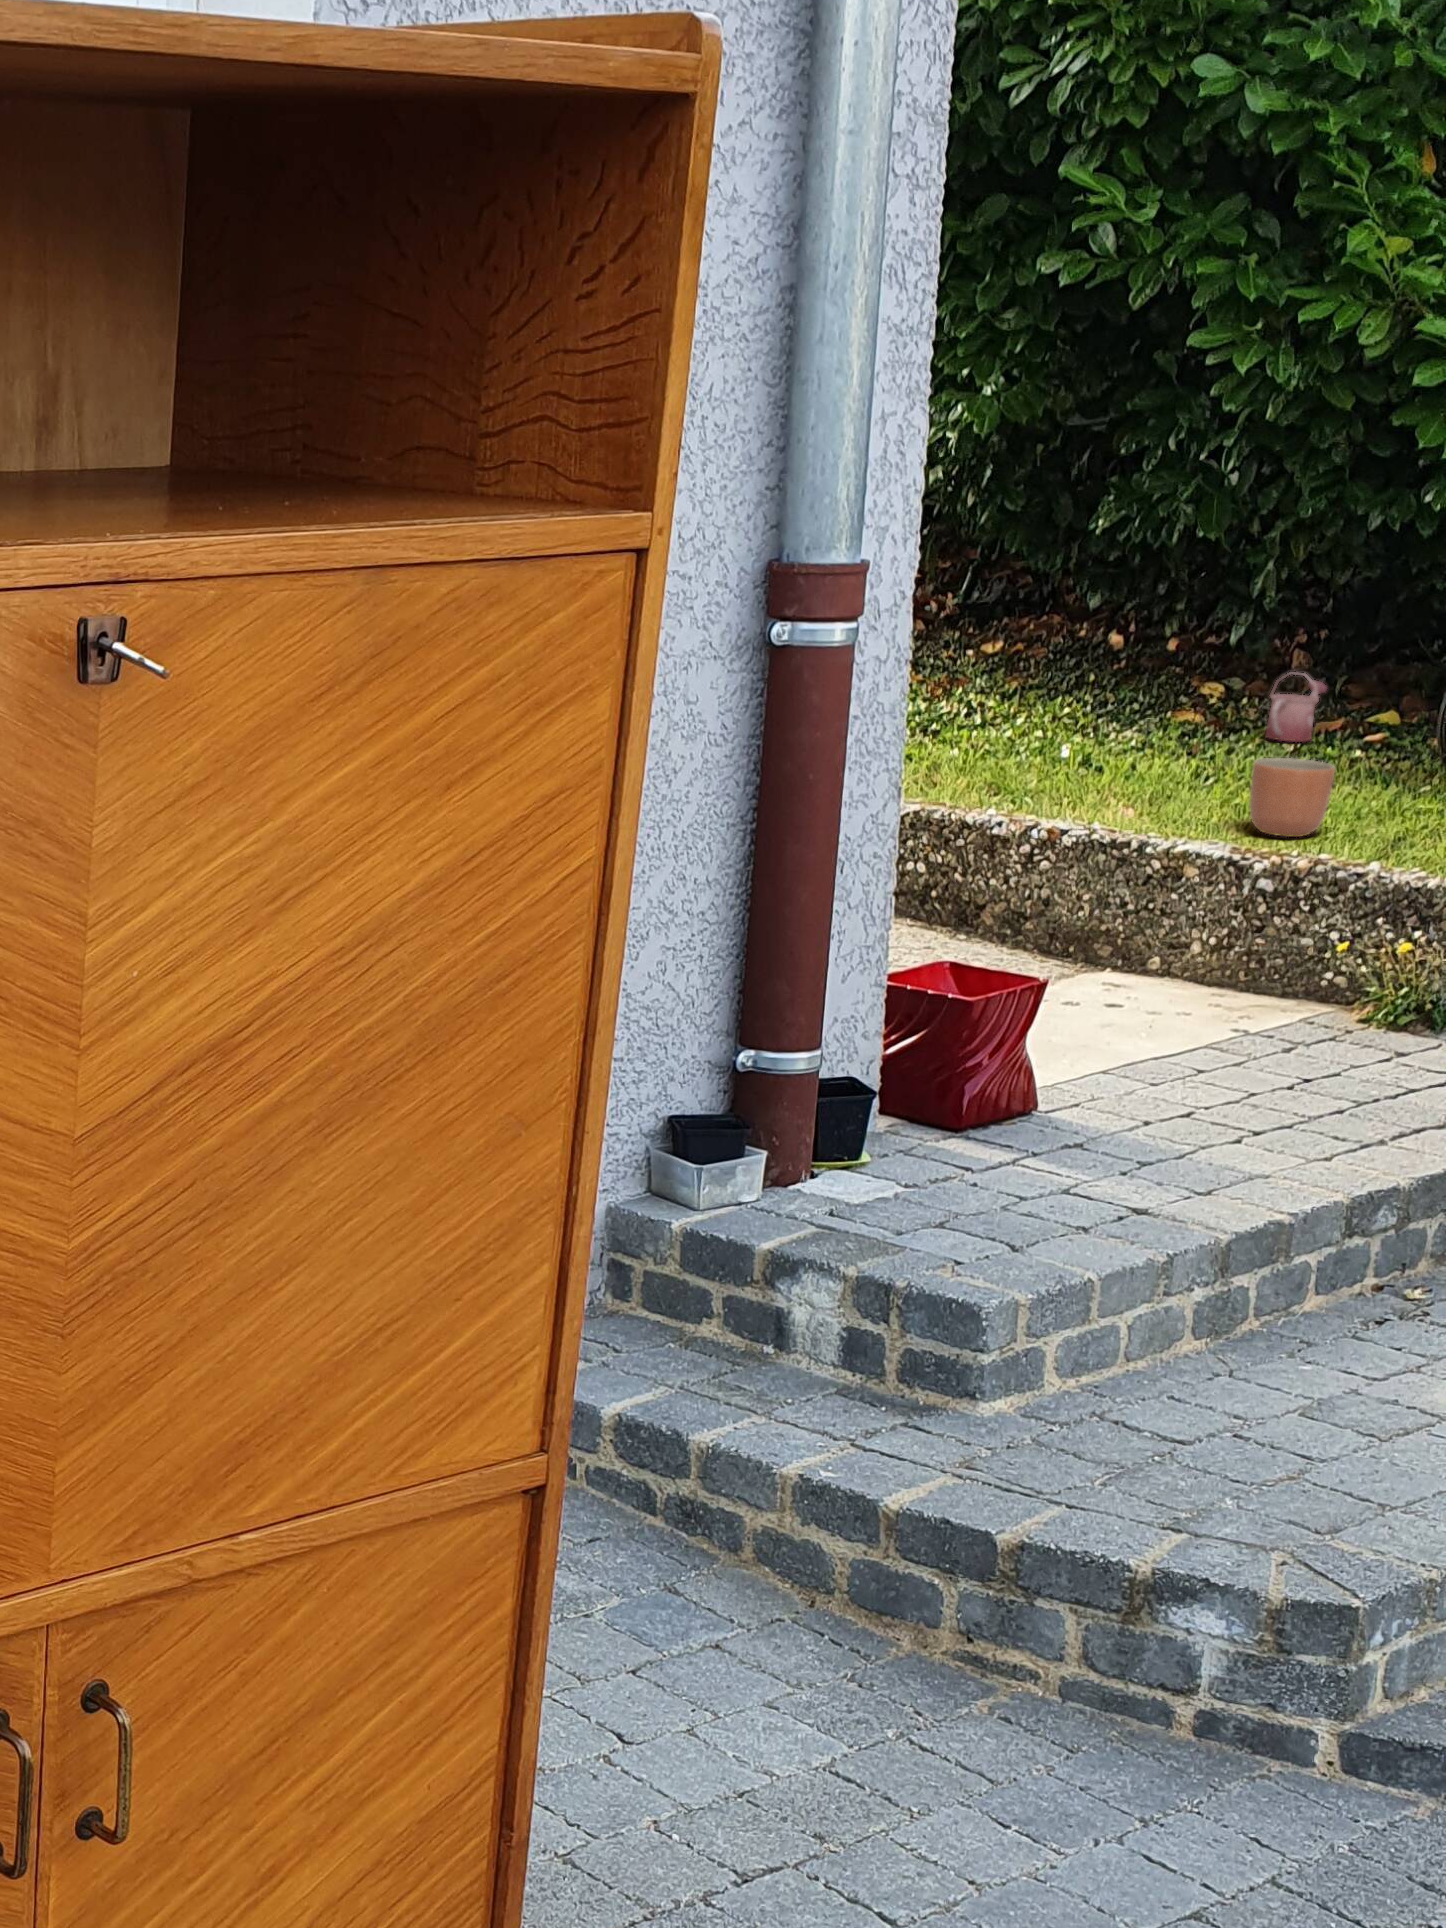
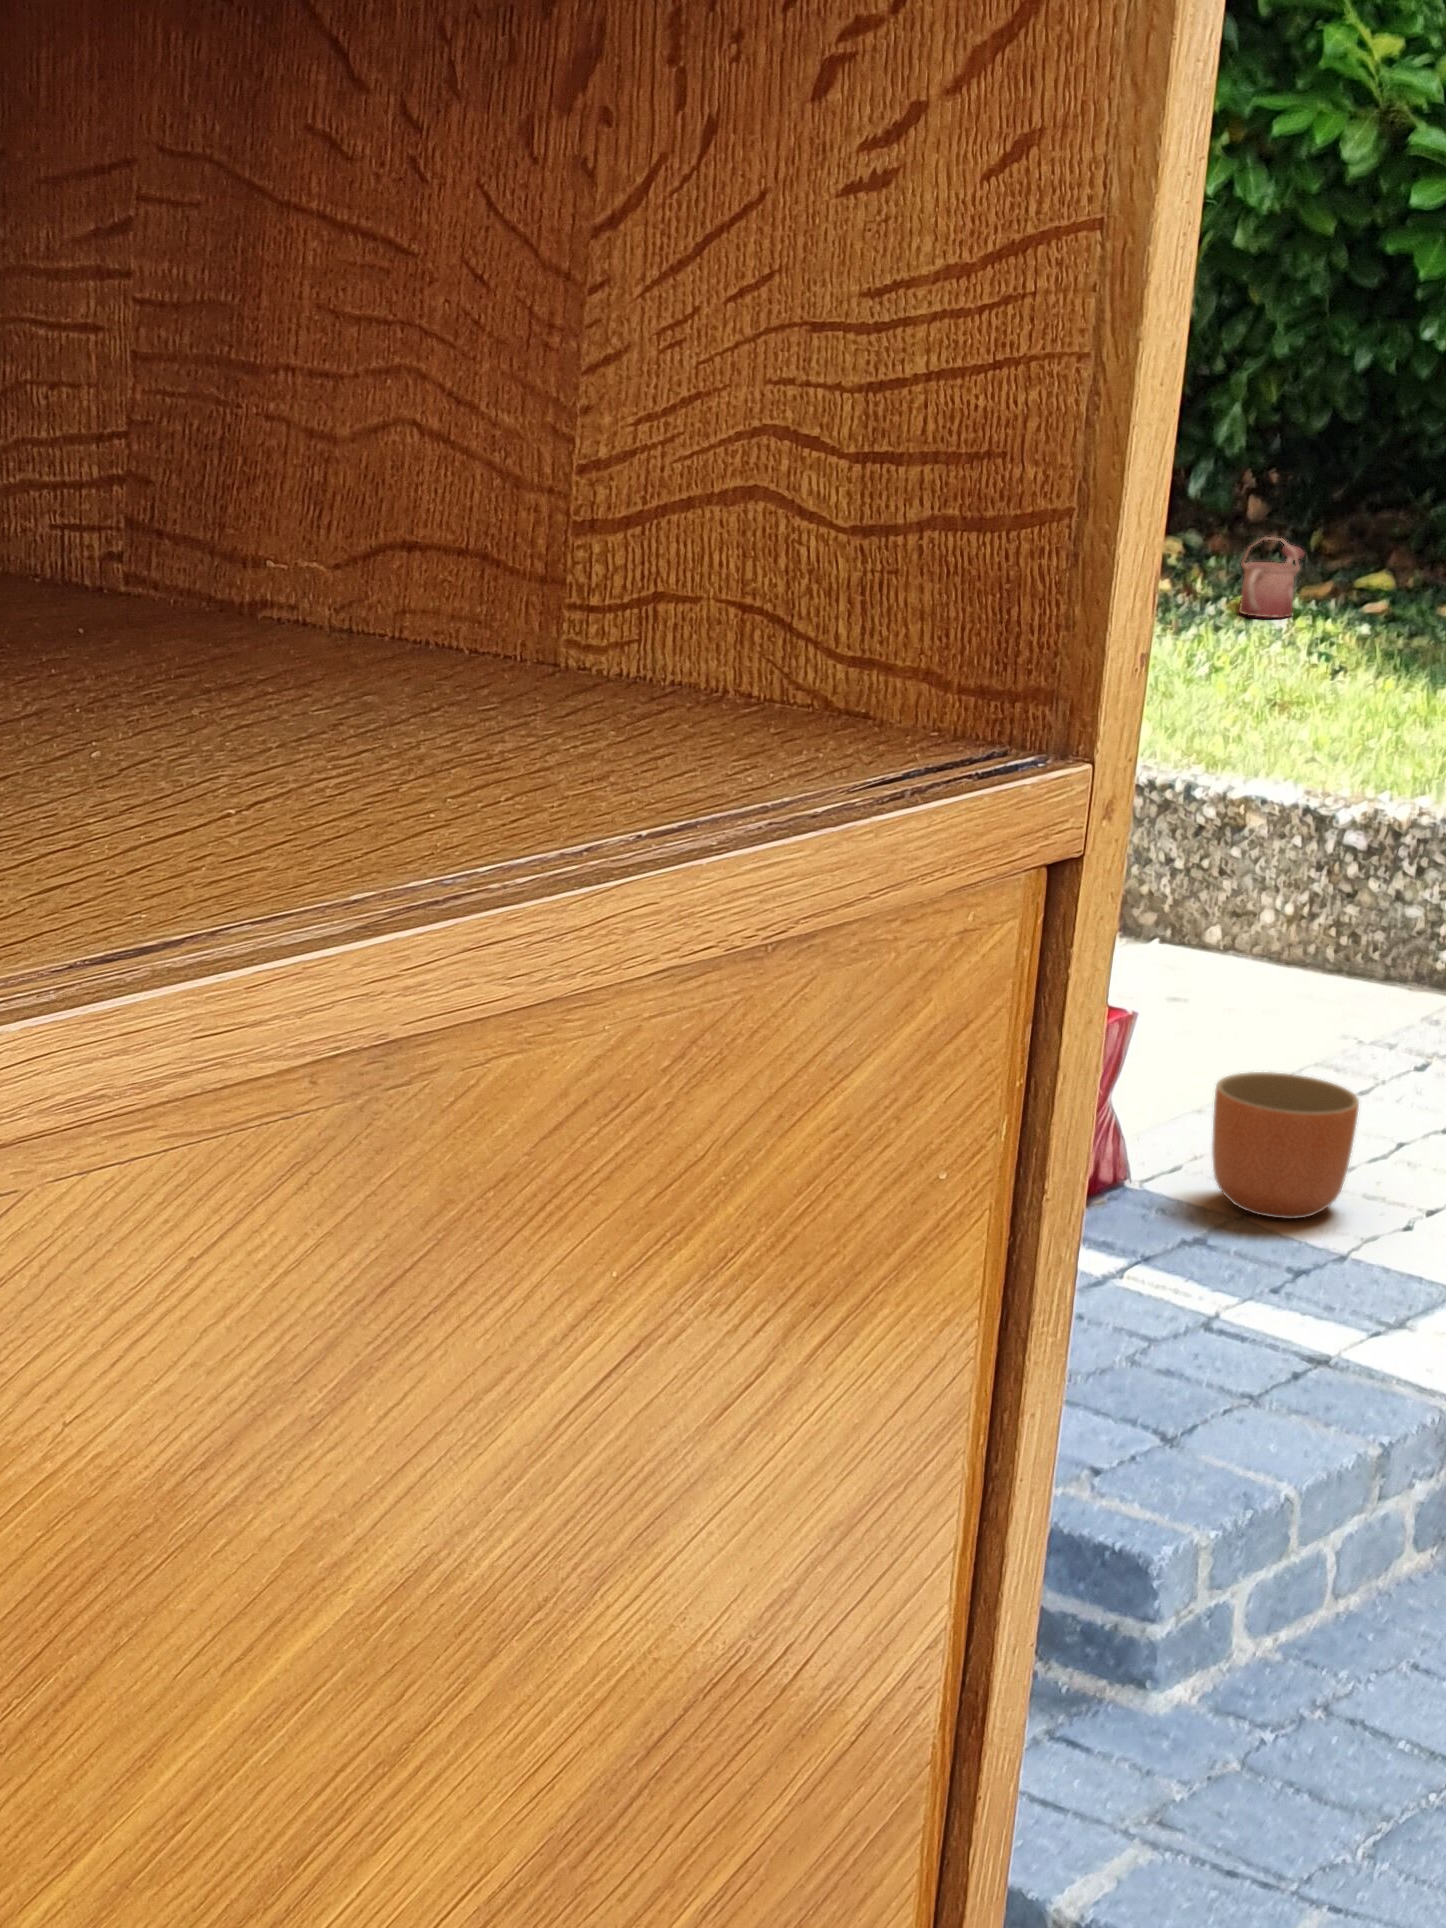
planter: present [1249,758,1335,837] -> present [1212,1072,1359,1219]

